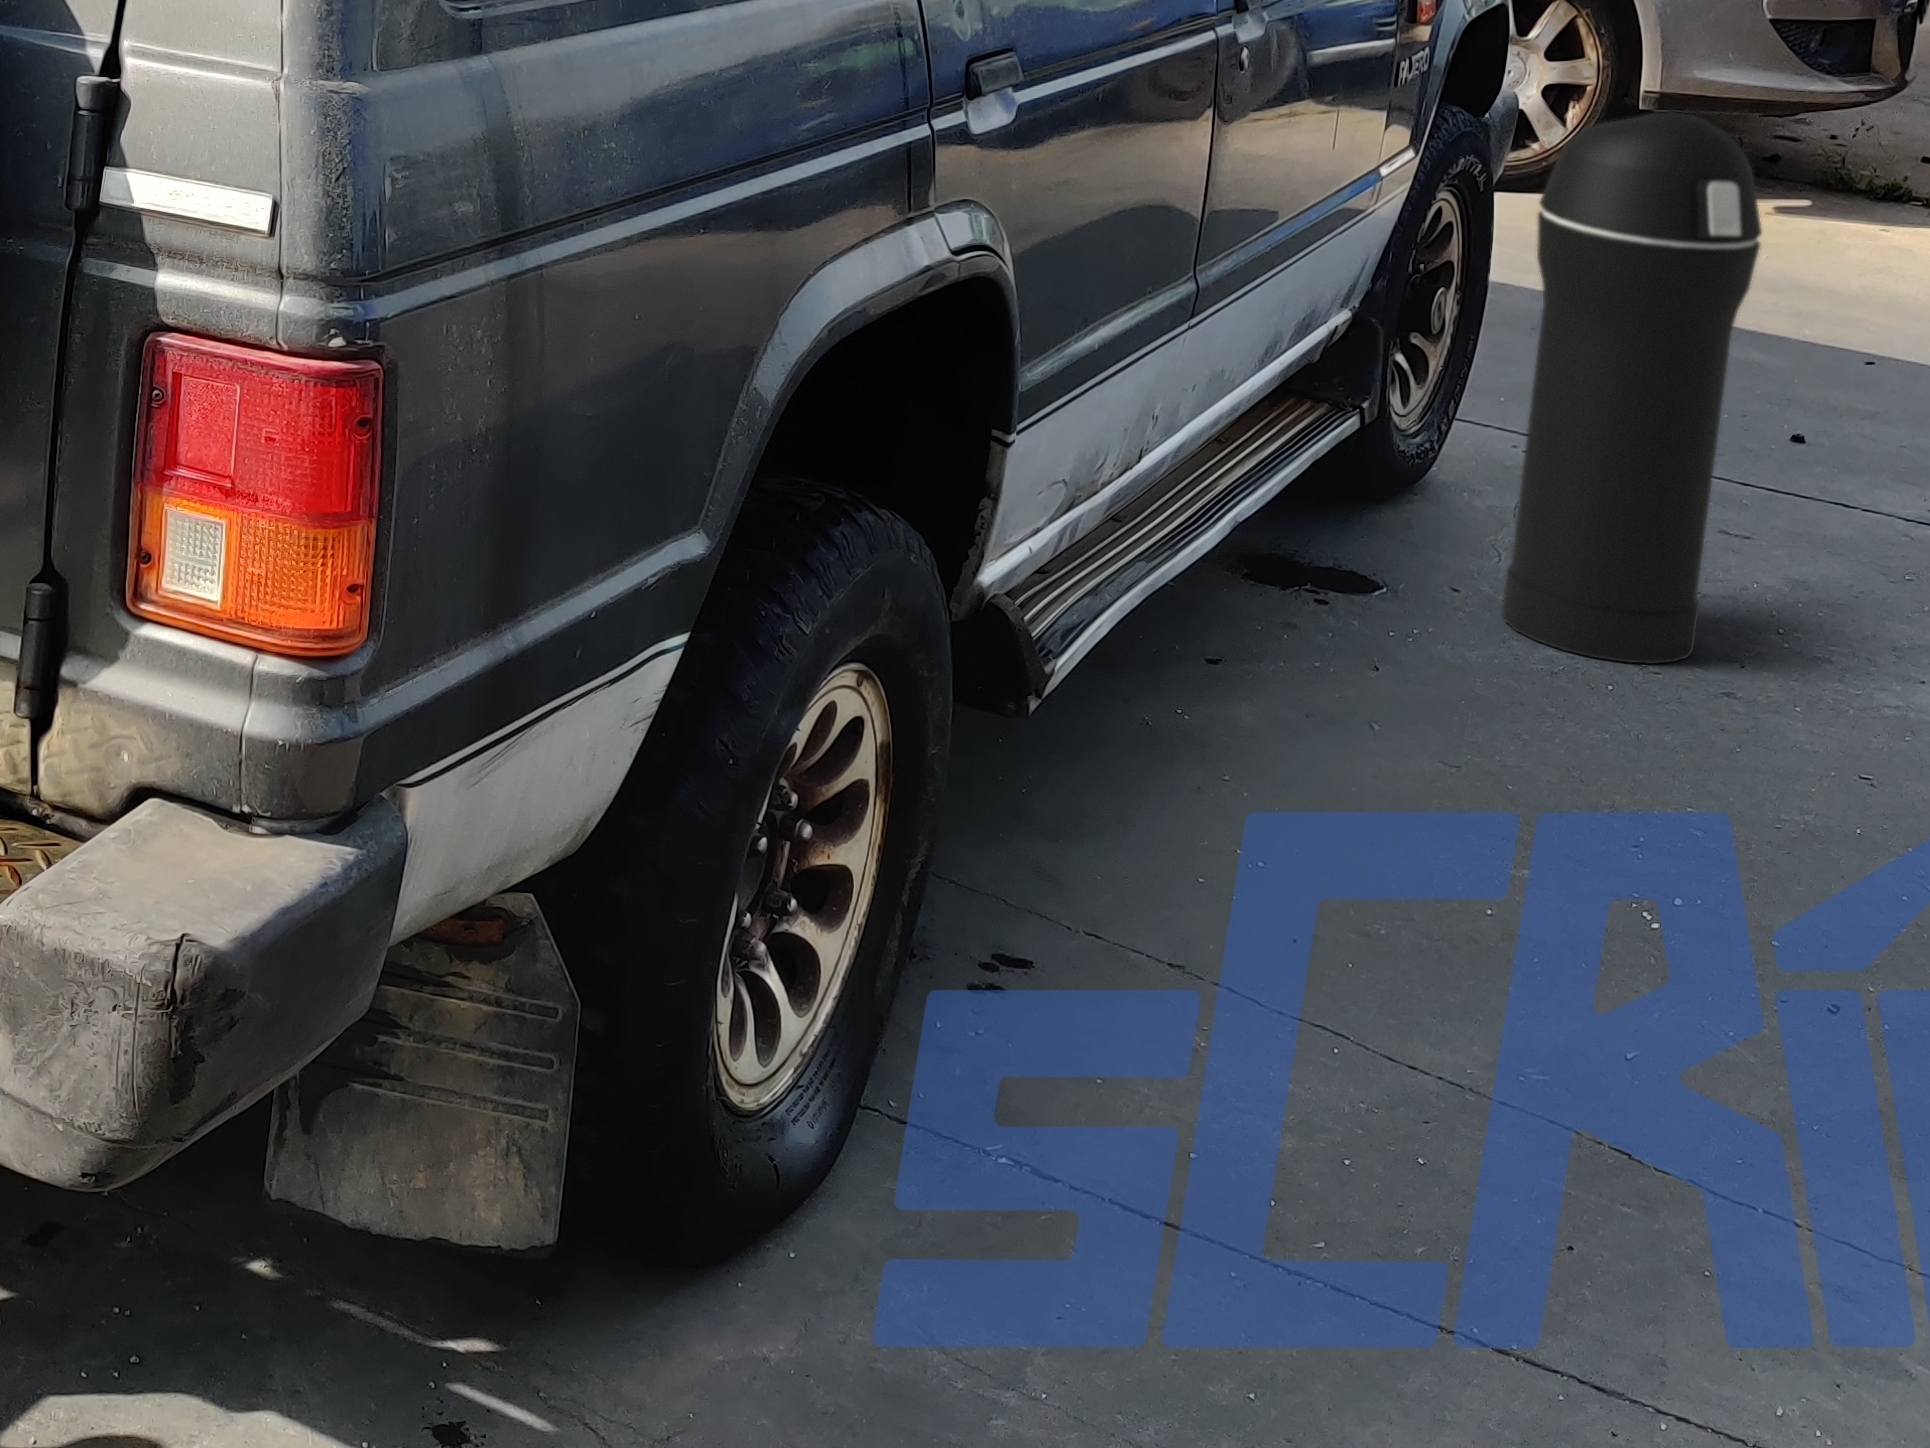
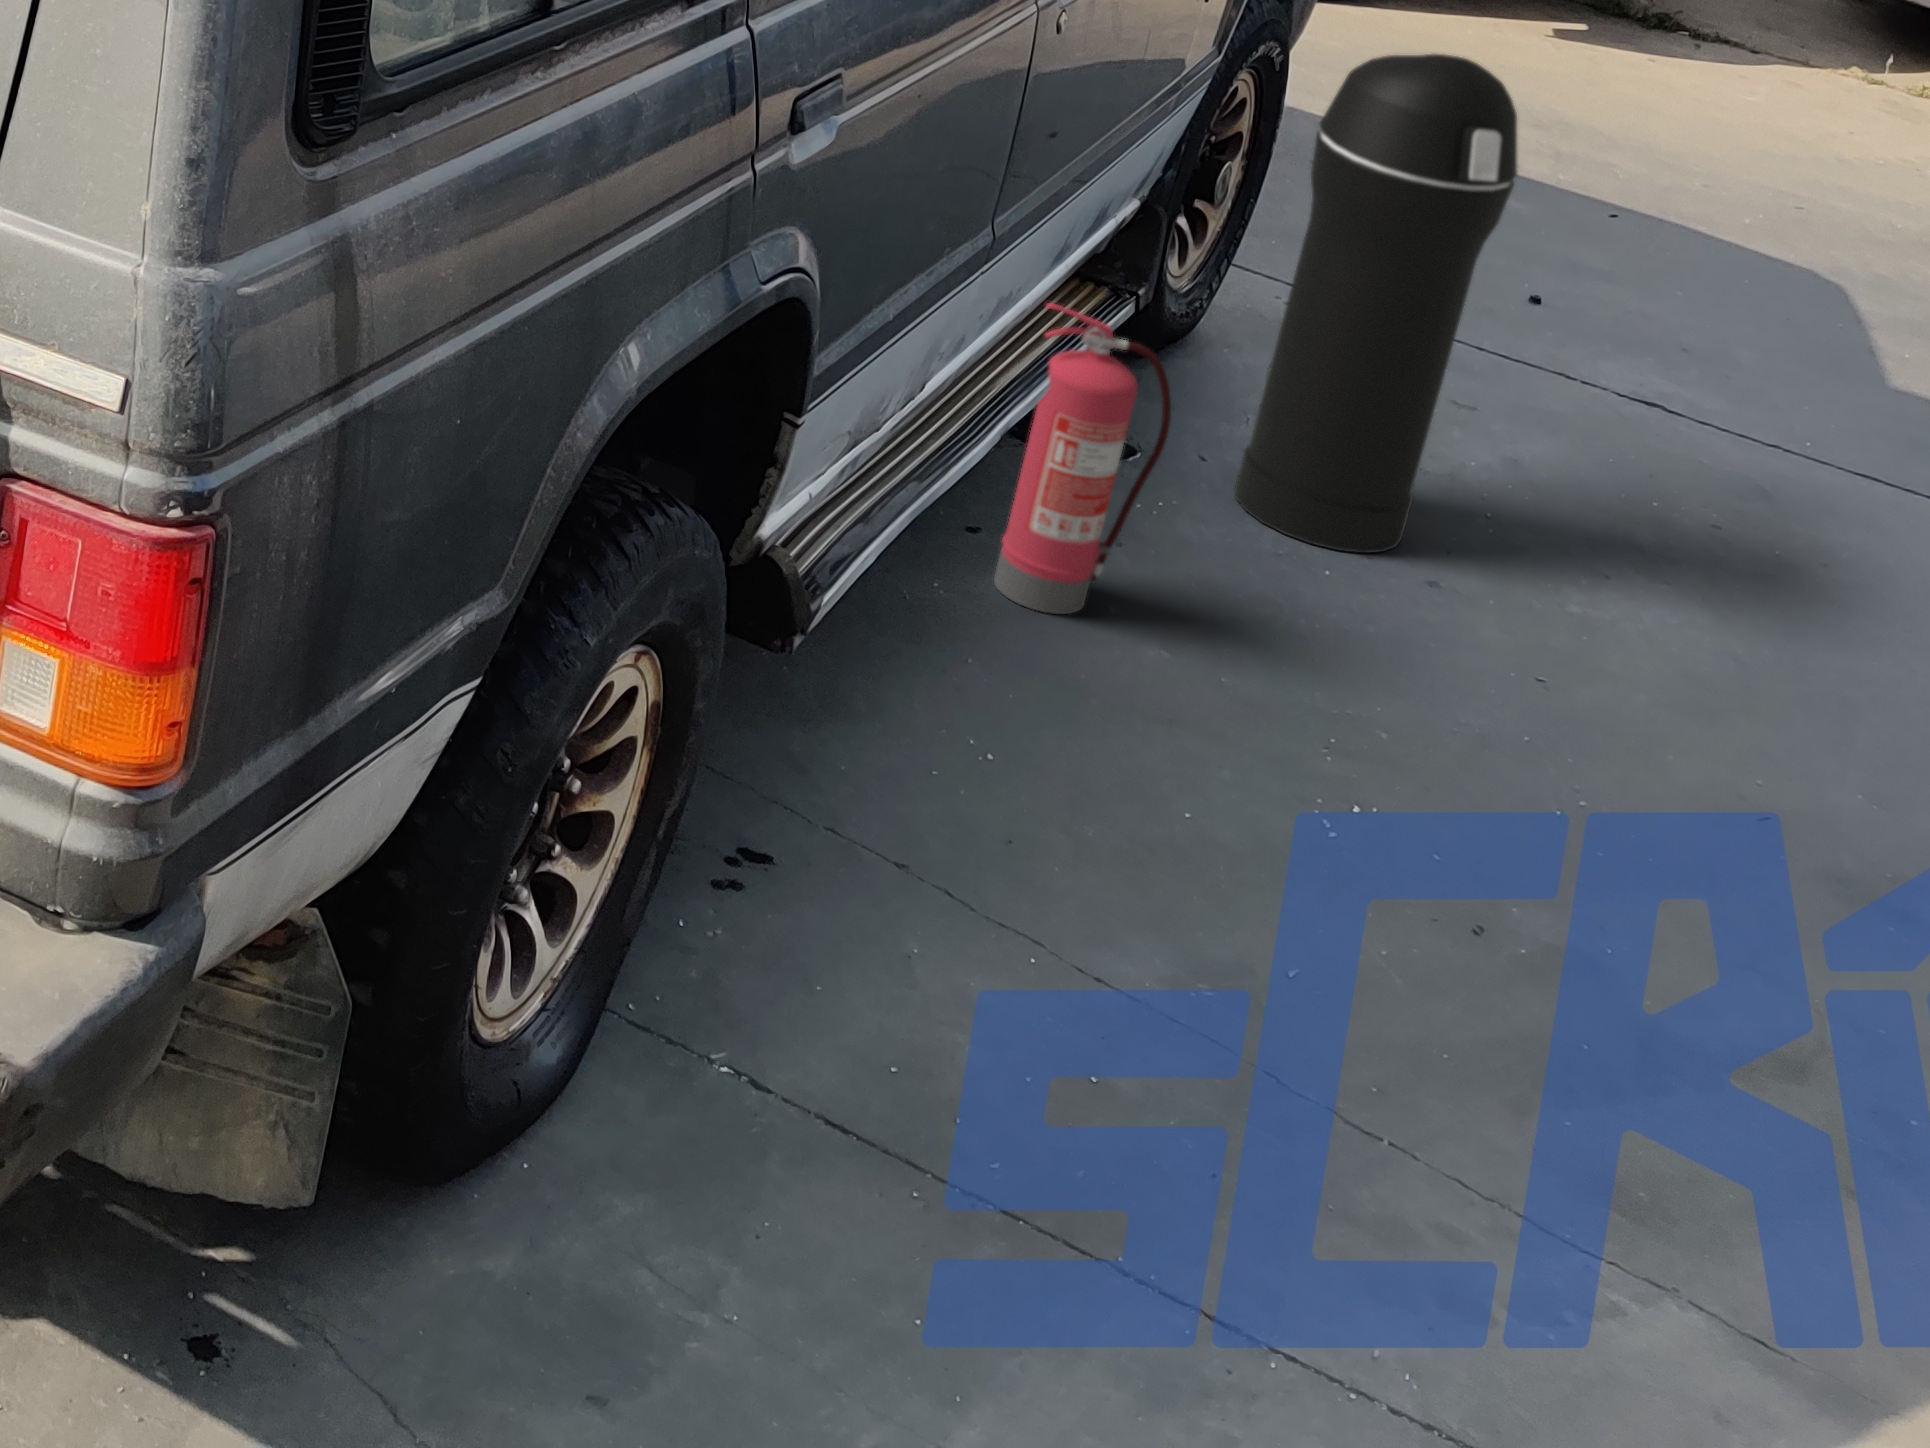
fire extinguisher: none [1251,388,1421,729] -> present [994,303,1171,614]

